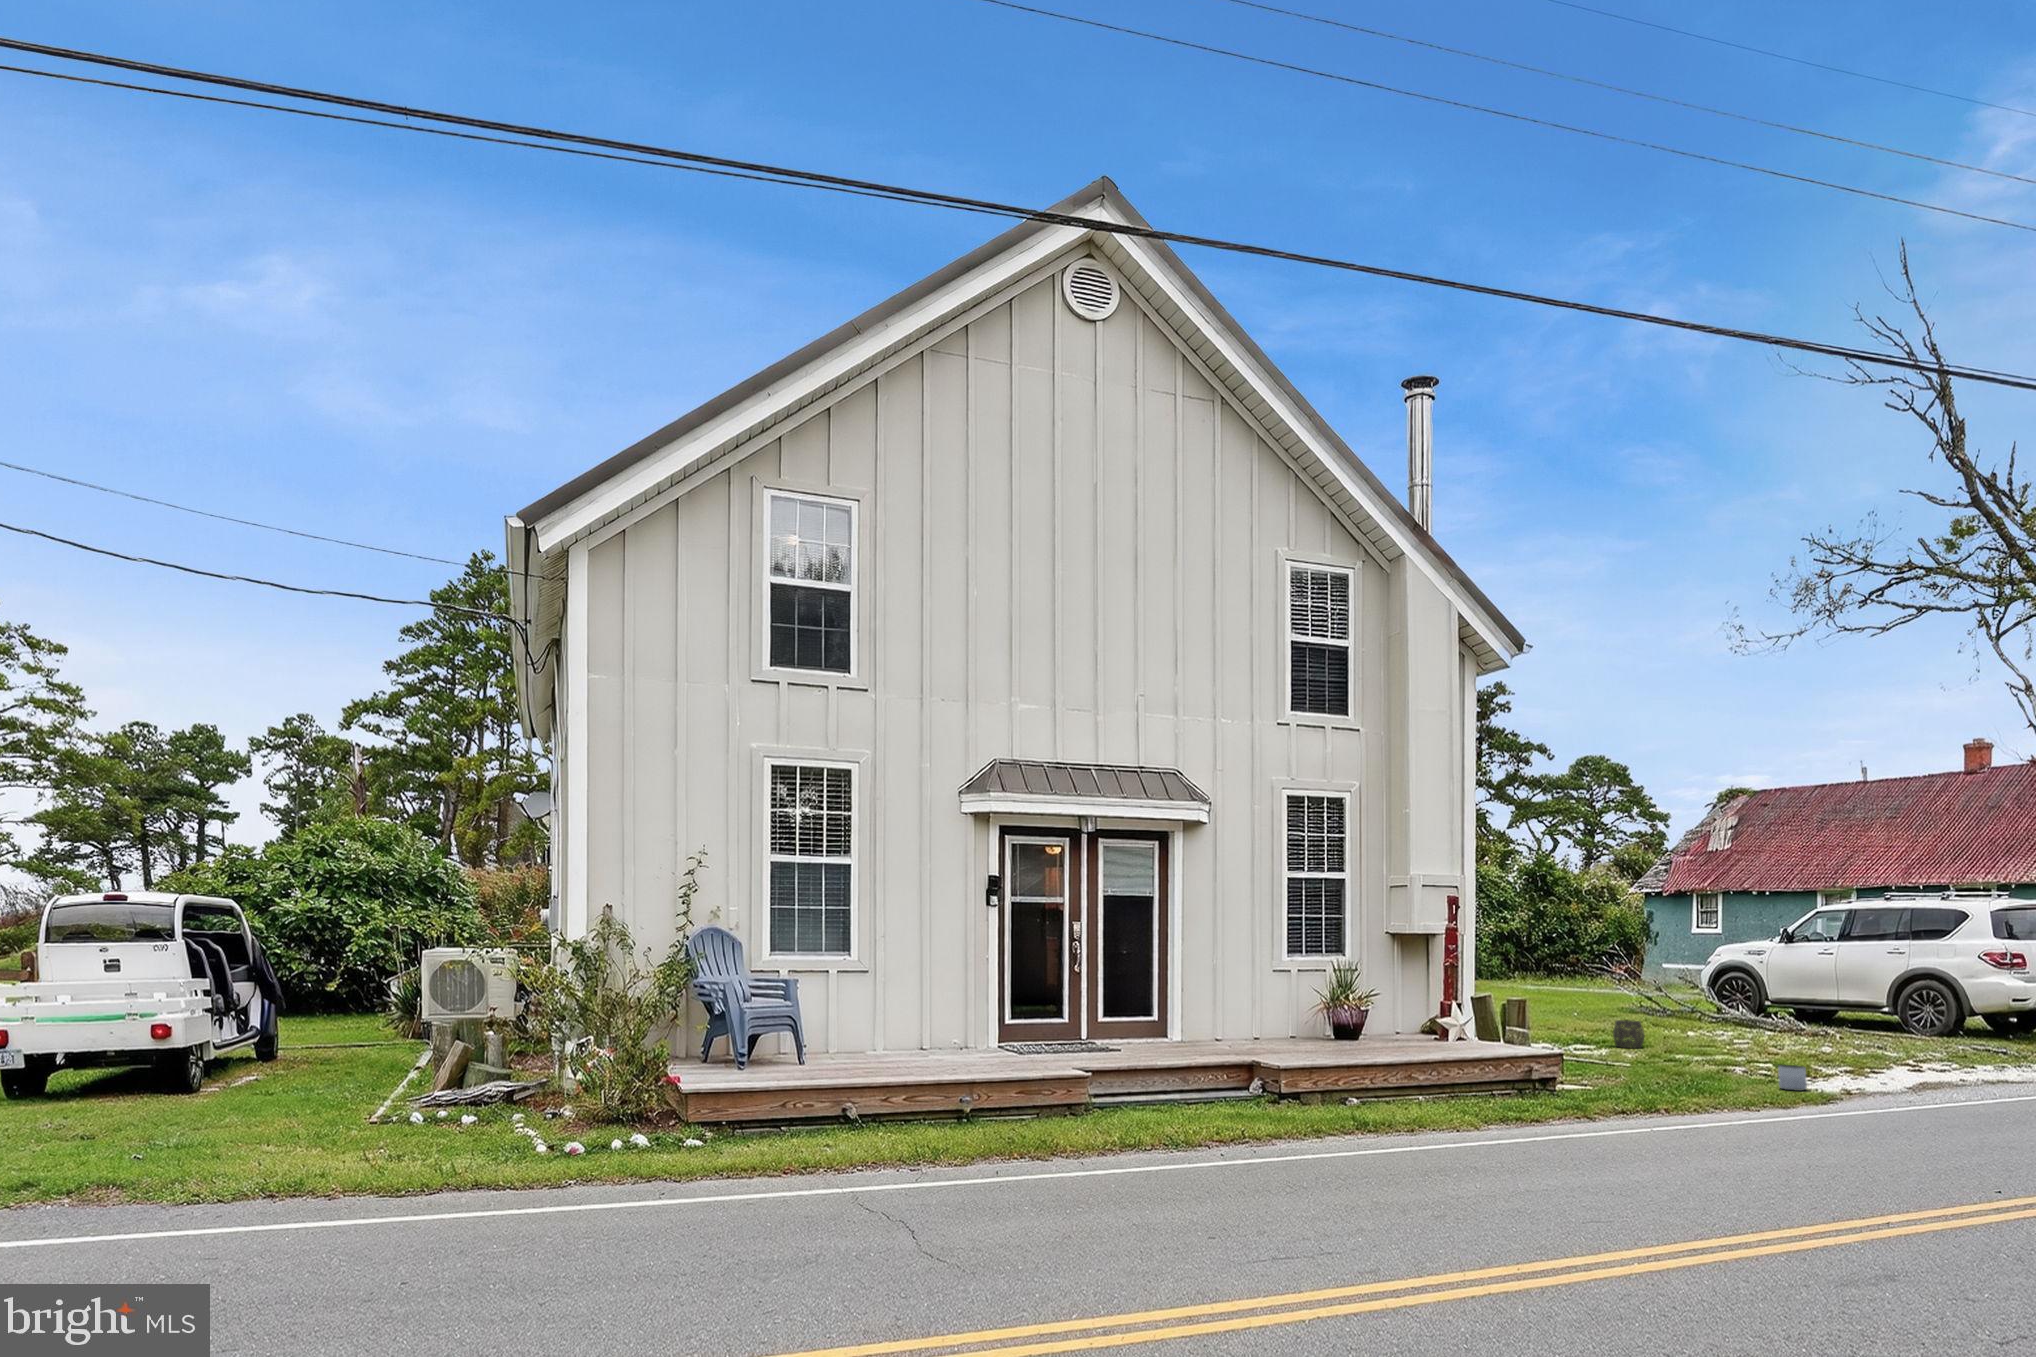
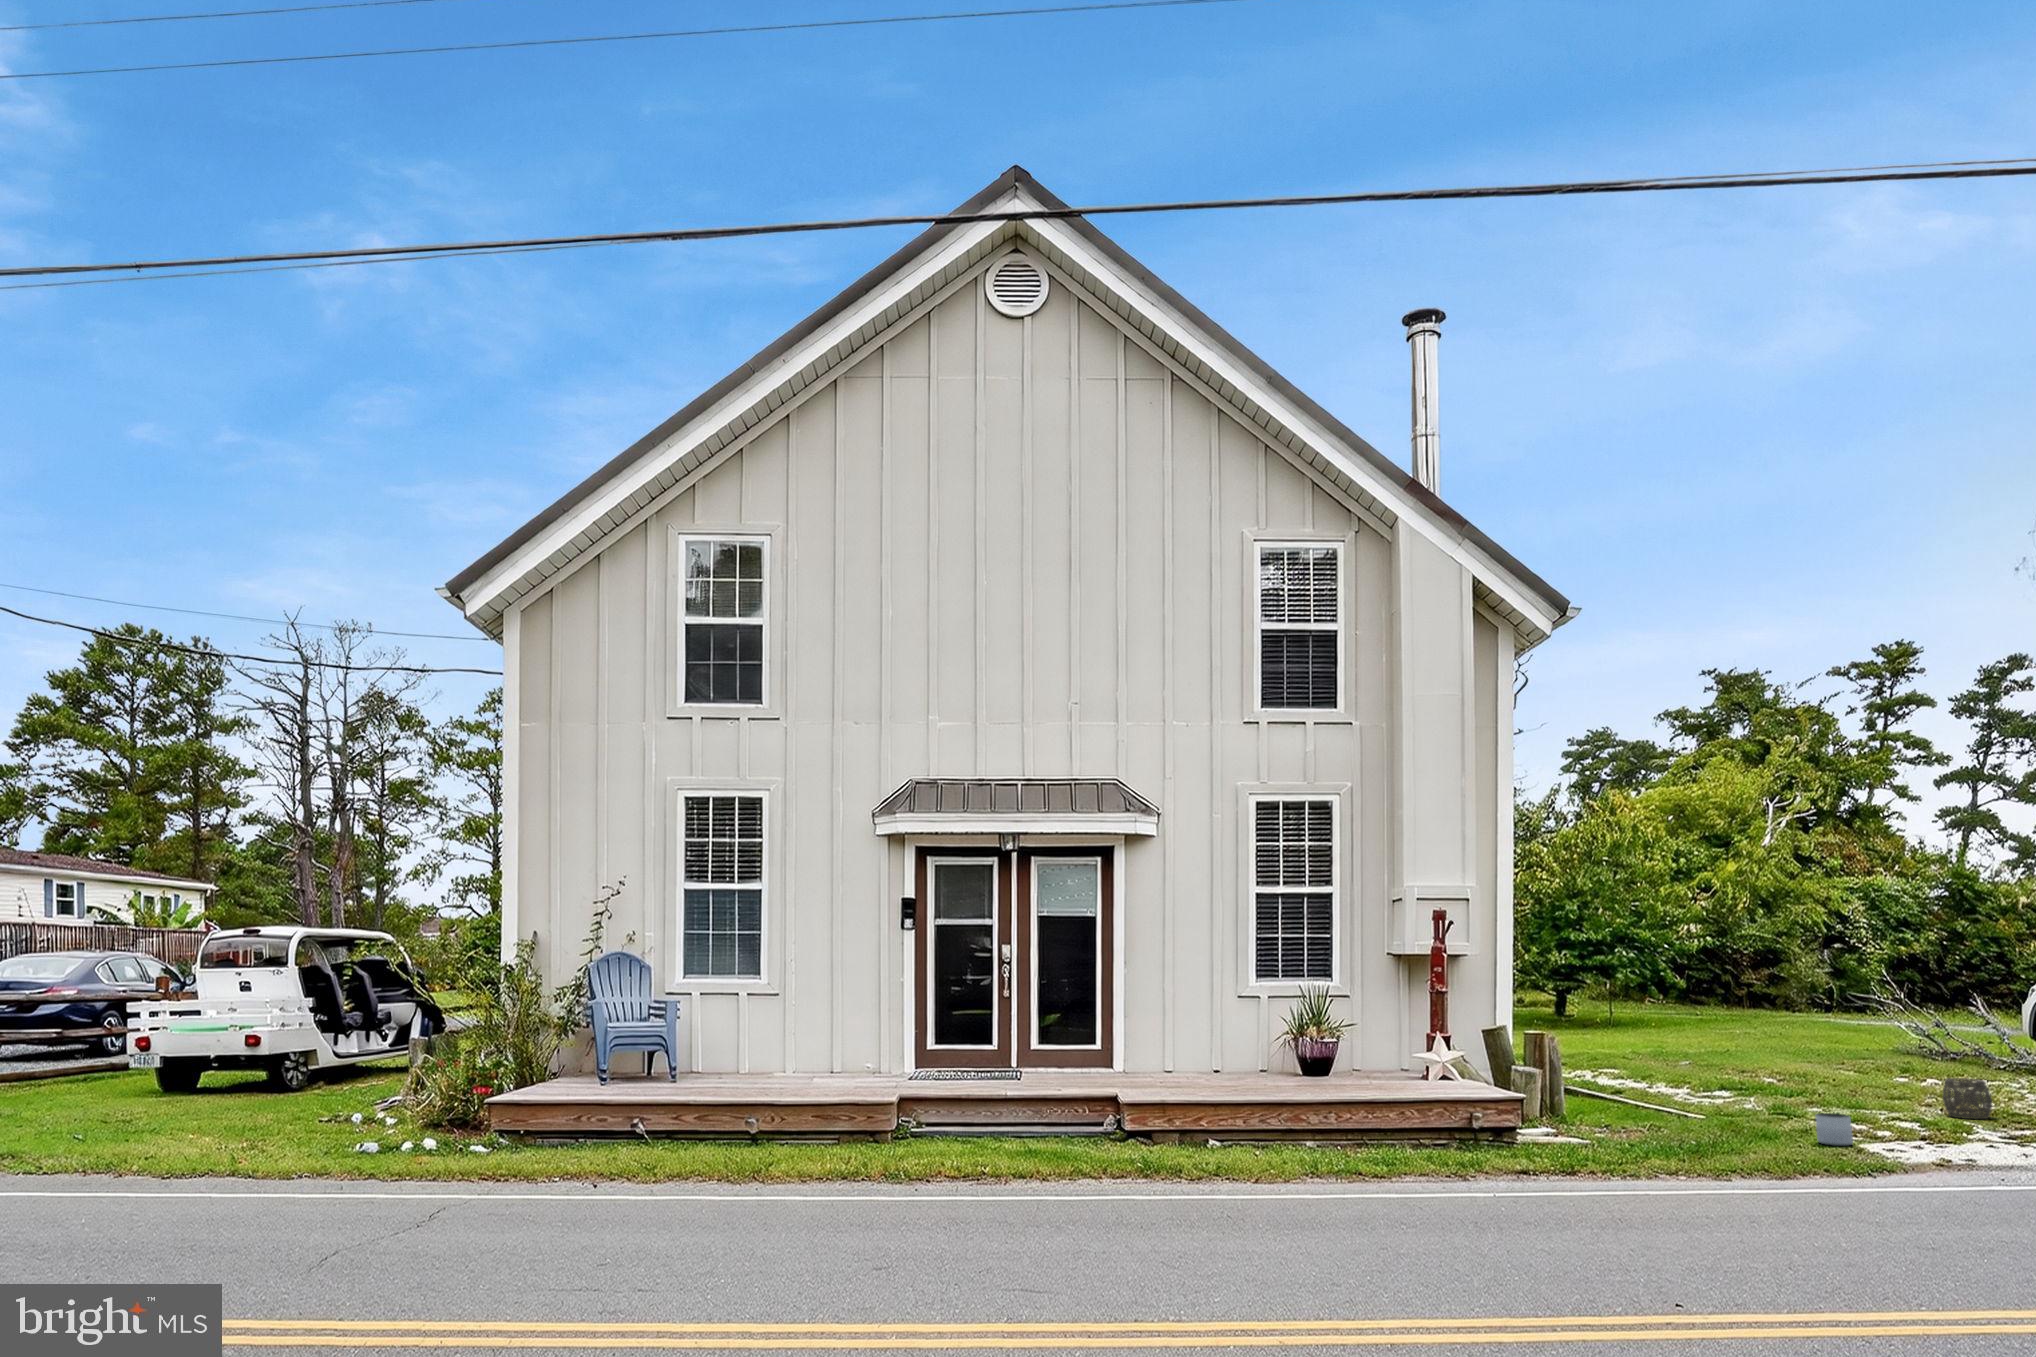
woven basket: present [1613,1020,1645,1048] -> present [1943,1078,1992,1119]

